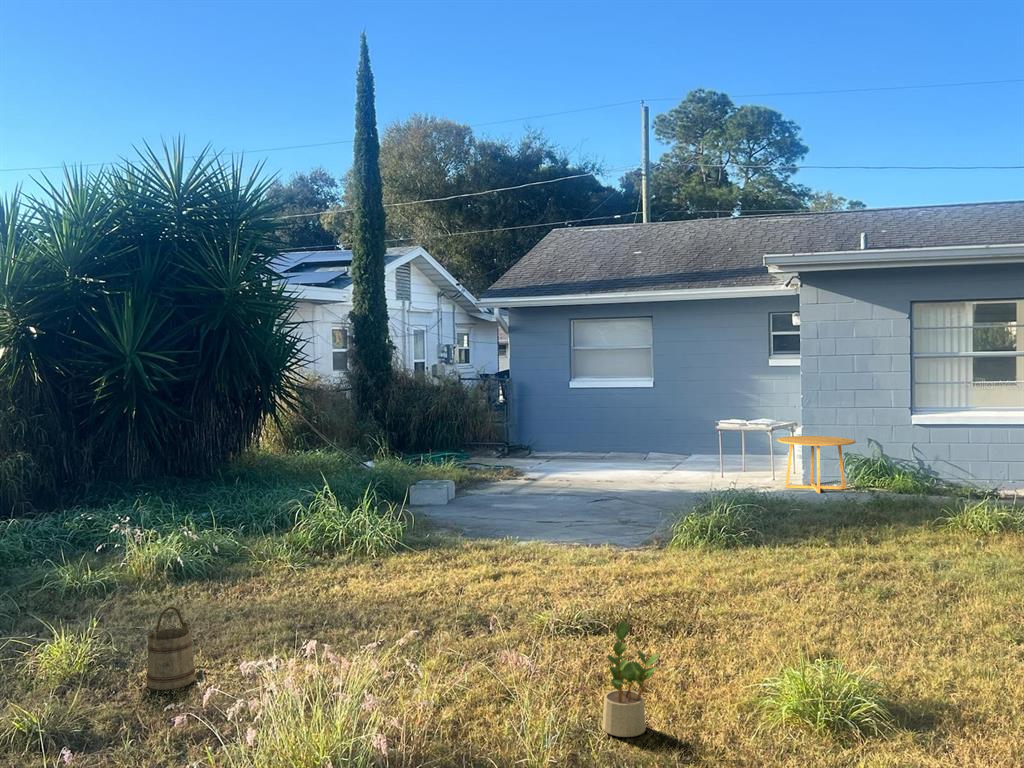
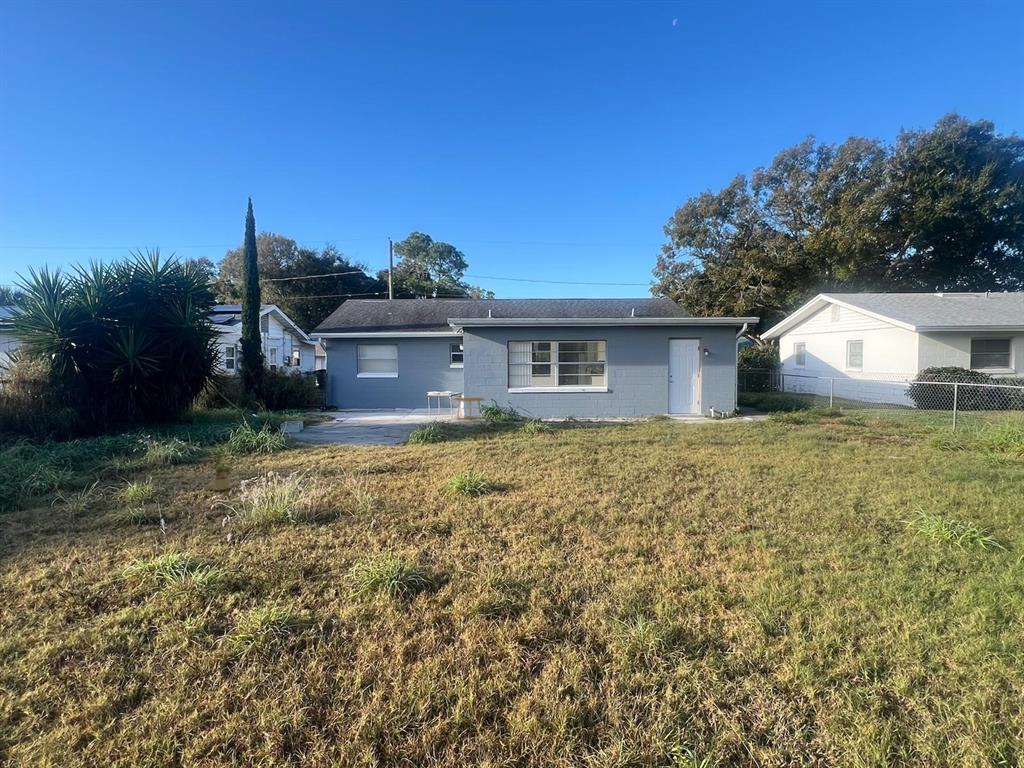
bucket: present [146,607,195,690] -> none [177,476,202,512]
potted plant: present [602,622,659,737] -> present [213,453,234,490]

